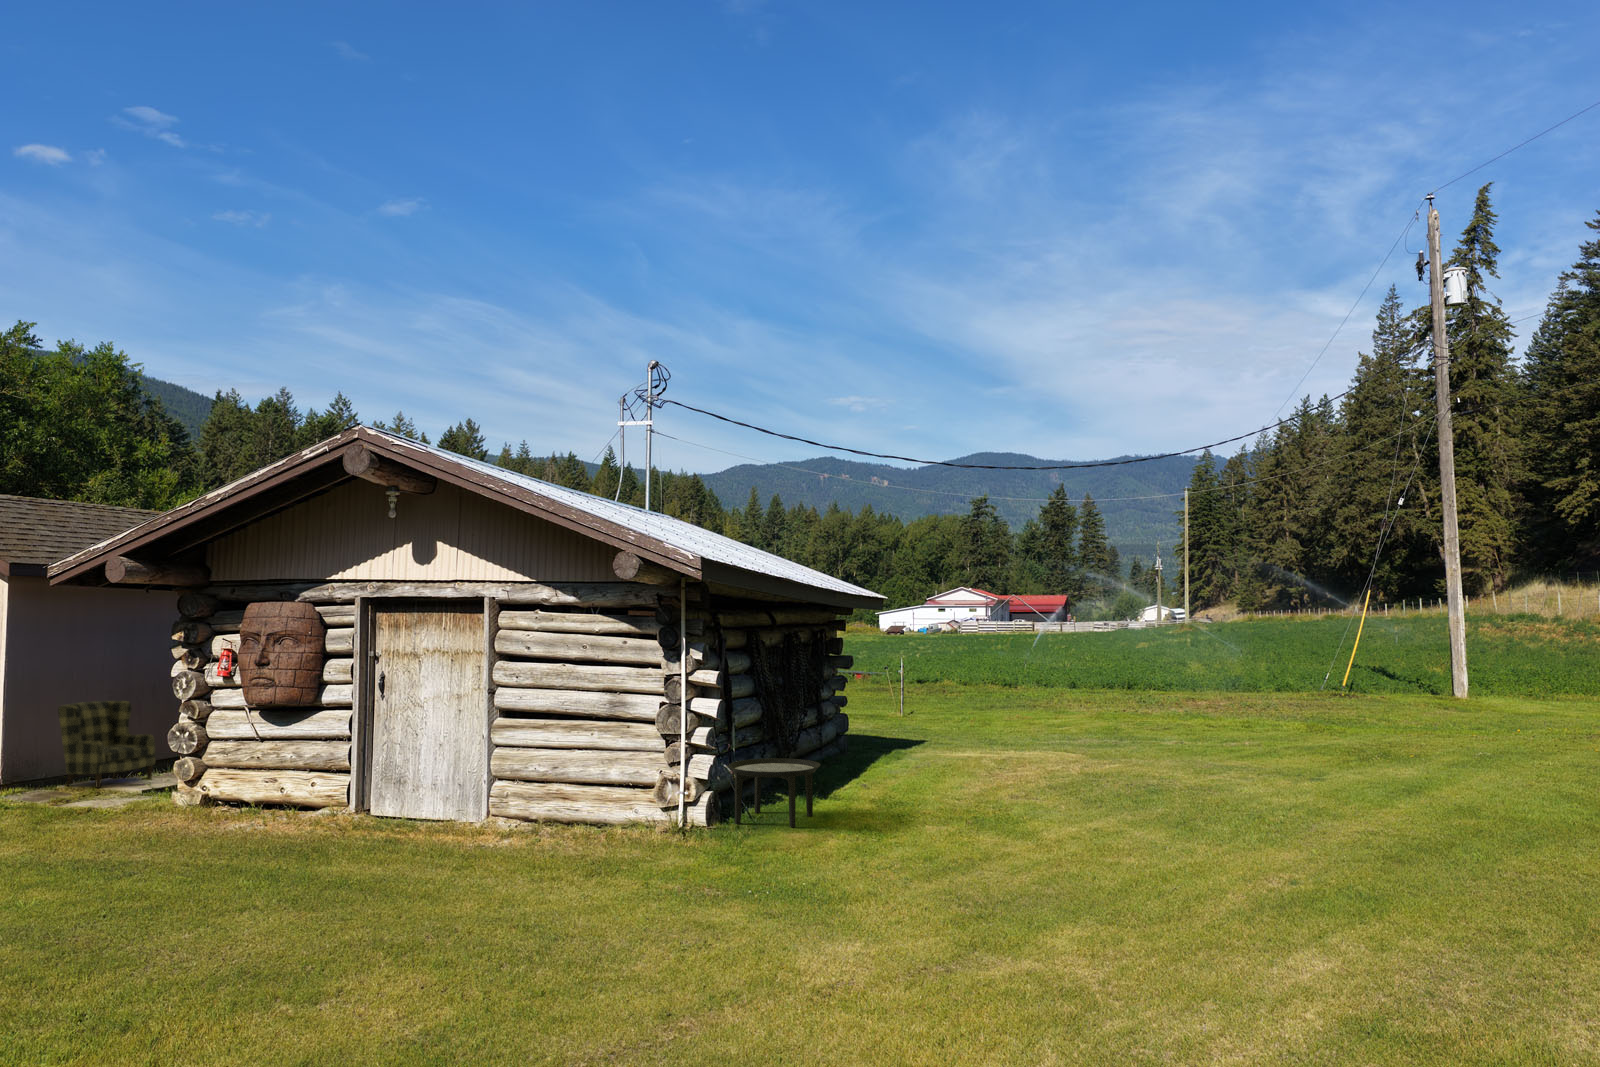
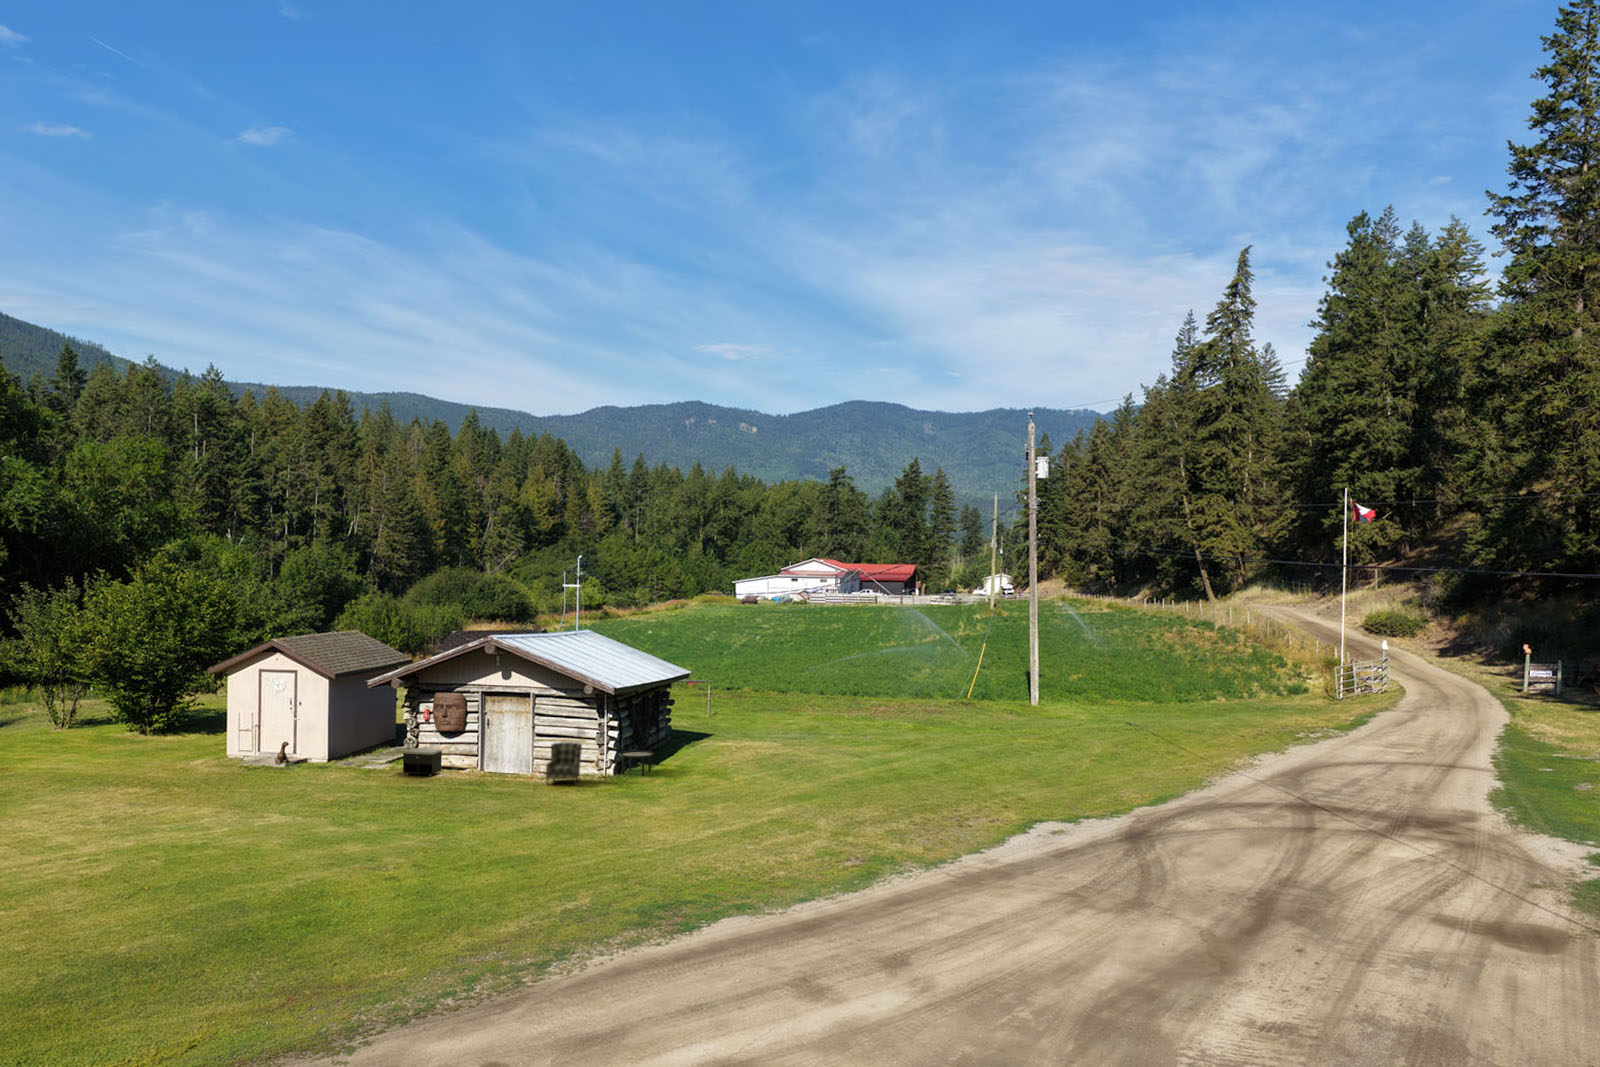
chair: present [58,701,155,788] -> present [546,742,582,784]
storage bench: none [154,751,262,826] -> present [403,748,442,776]

